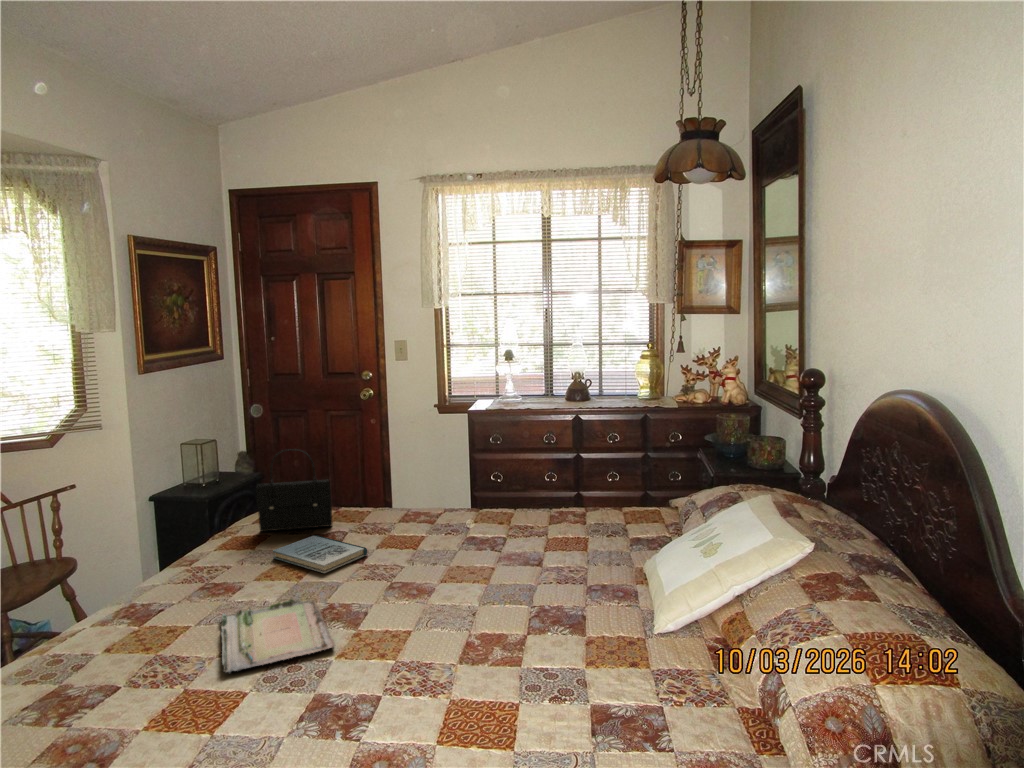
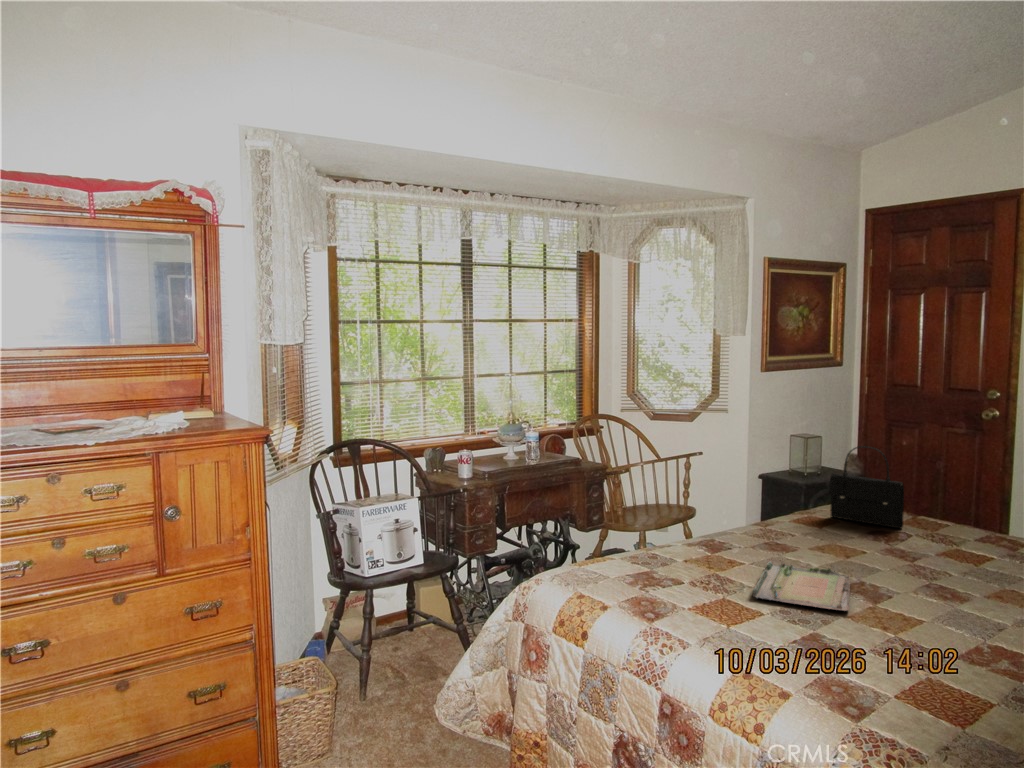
book: present [273,535,367,573] -> none [832,530,925,561]

